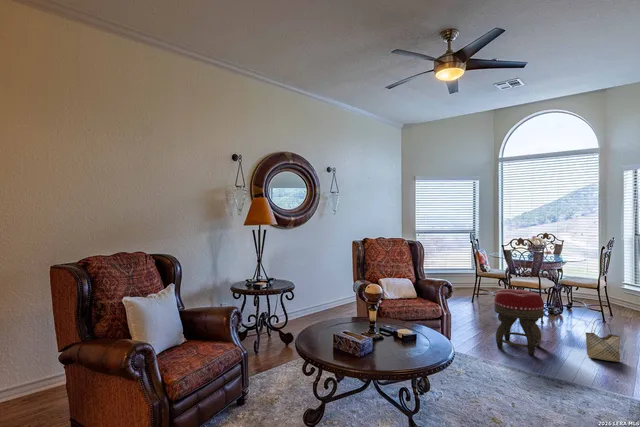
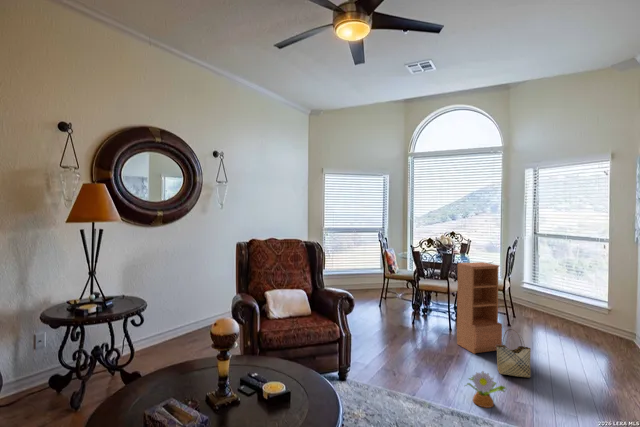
bookcase: none [548,261,594,342] -> present [457,262,502,354]
footstool: present [494,289,544,355] -> none [401,297,455,376]
decorative plant: none [551,347,592,379] -> present [467,371,506,408]

